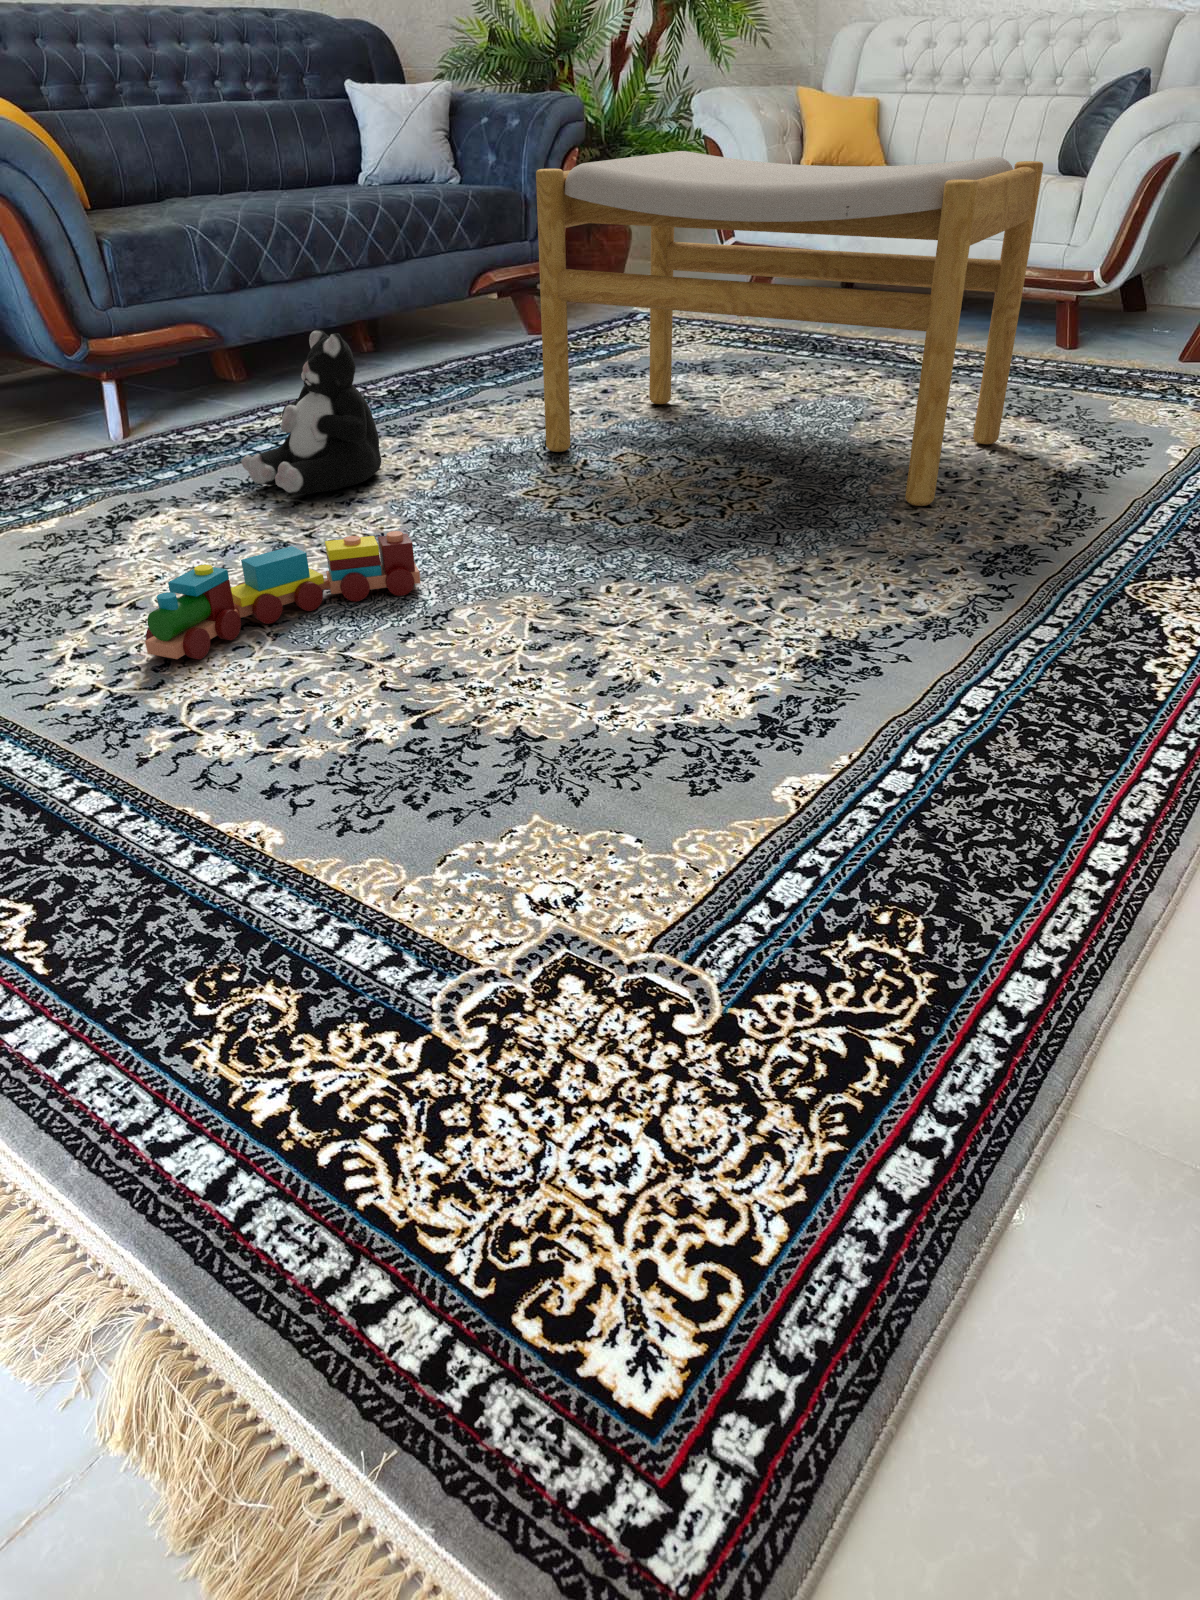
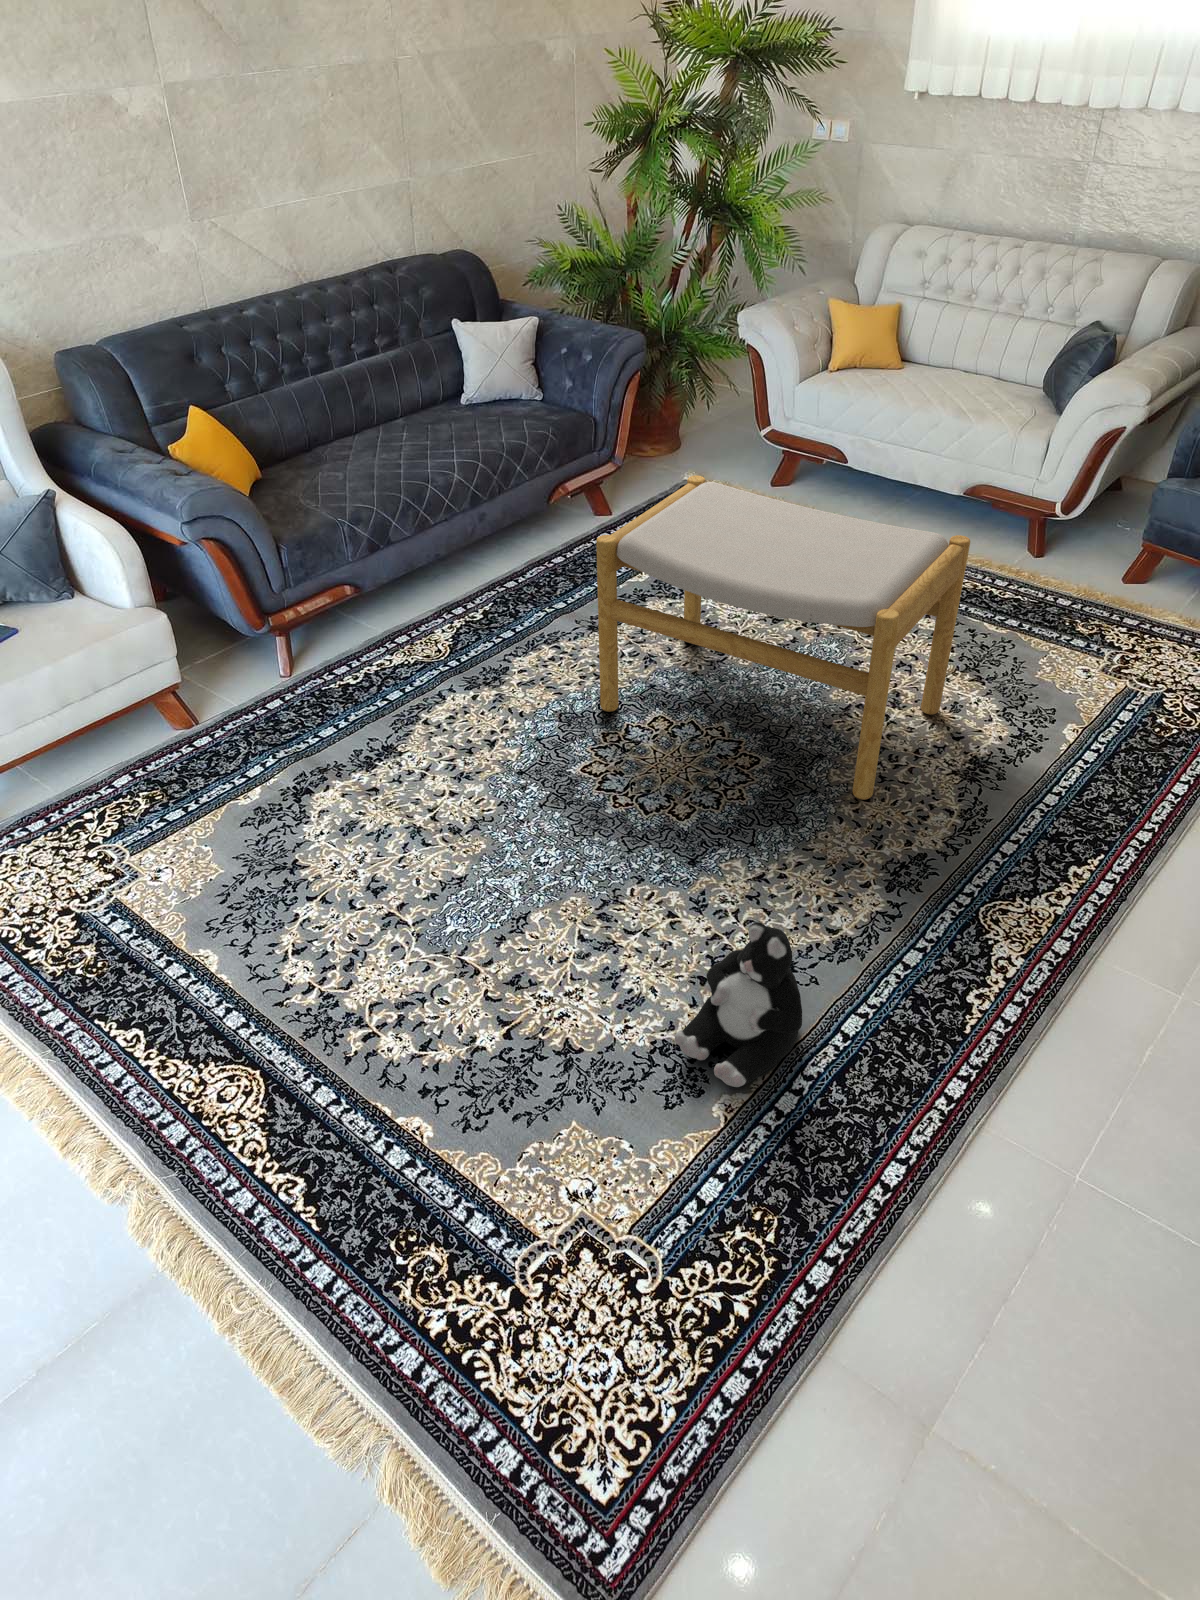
plush toy: present [242,330,381,495] -> present [675,922,802,1087]
toy train: present [145,531,421,659] -> none [339,852,509,964]

